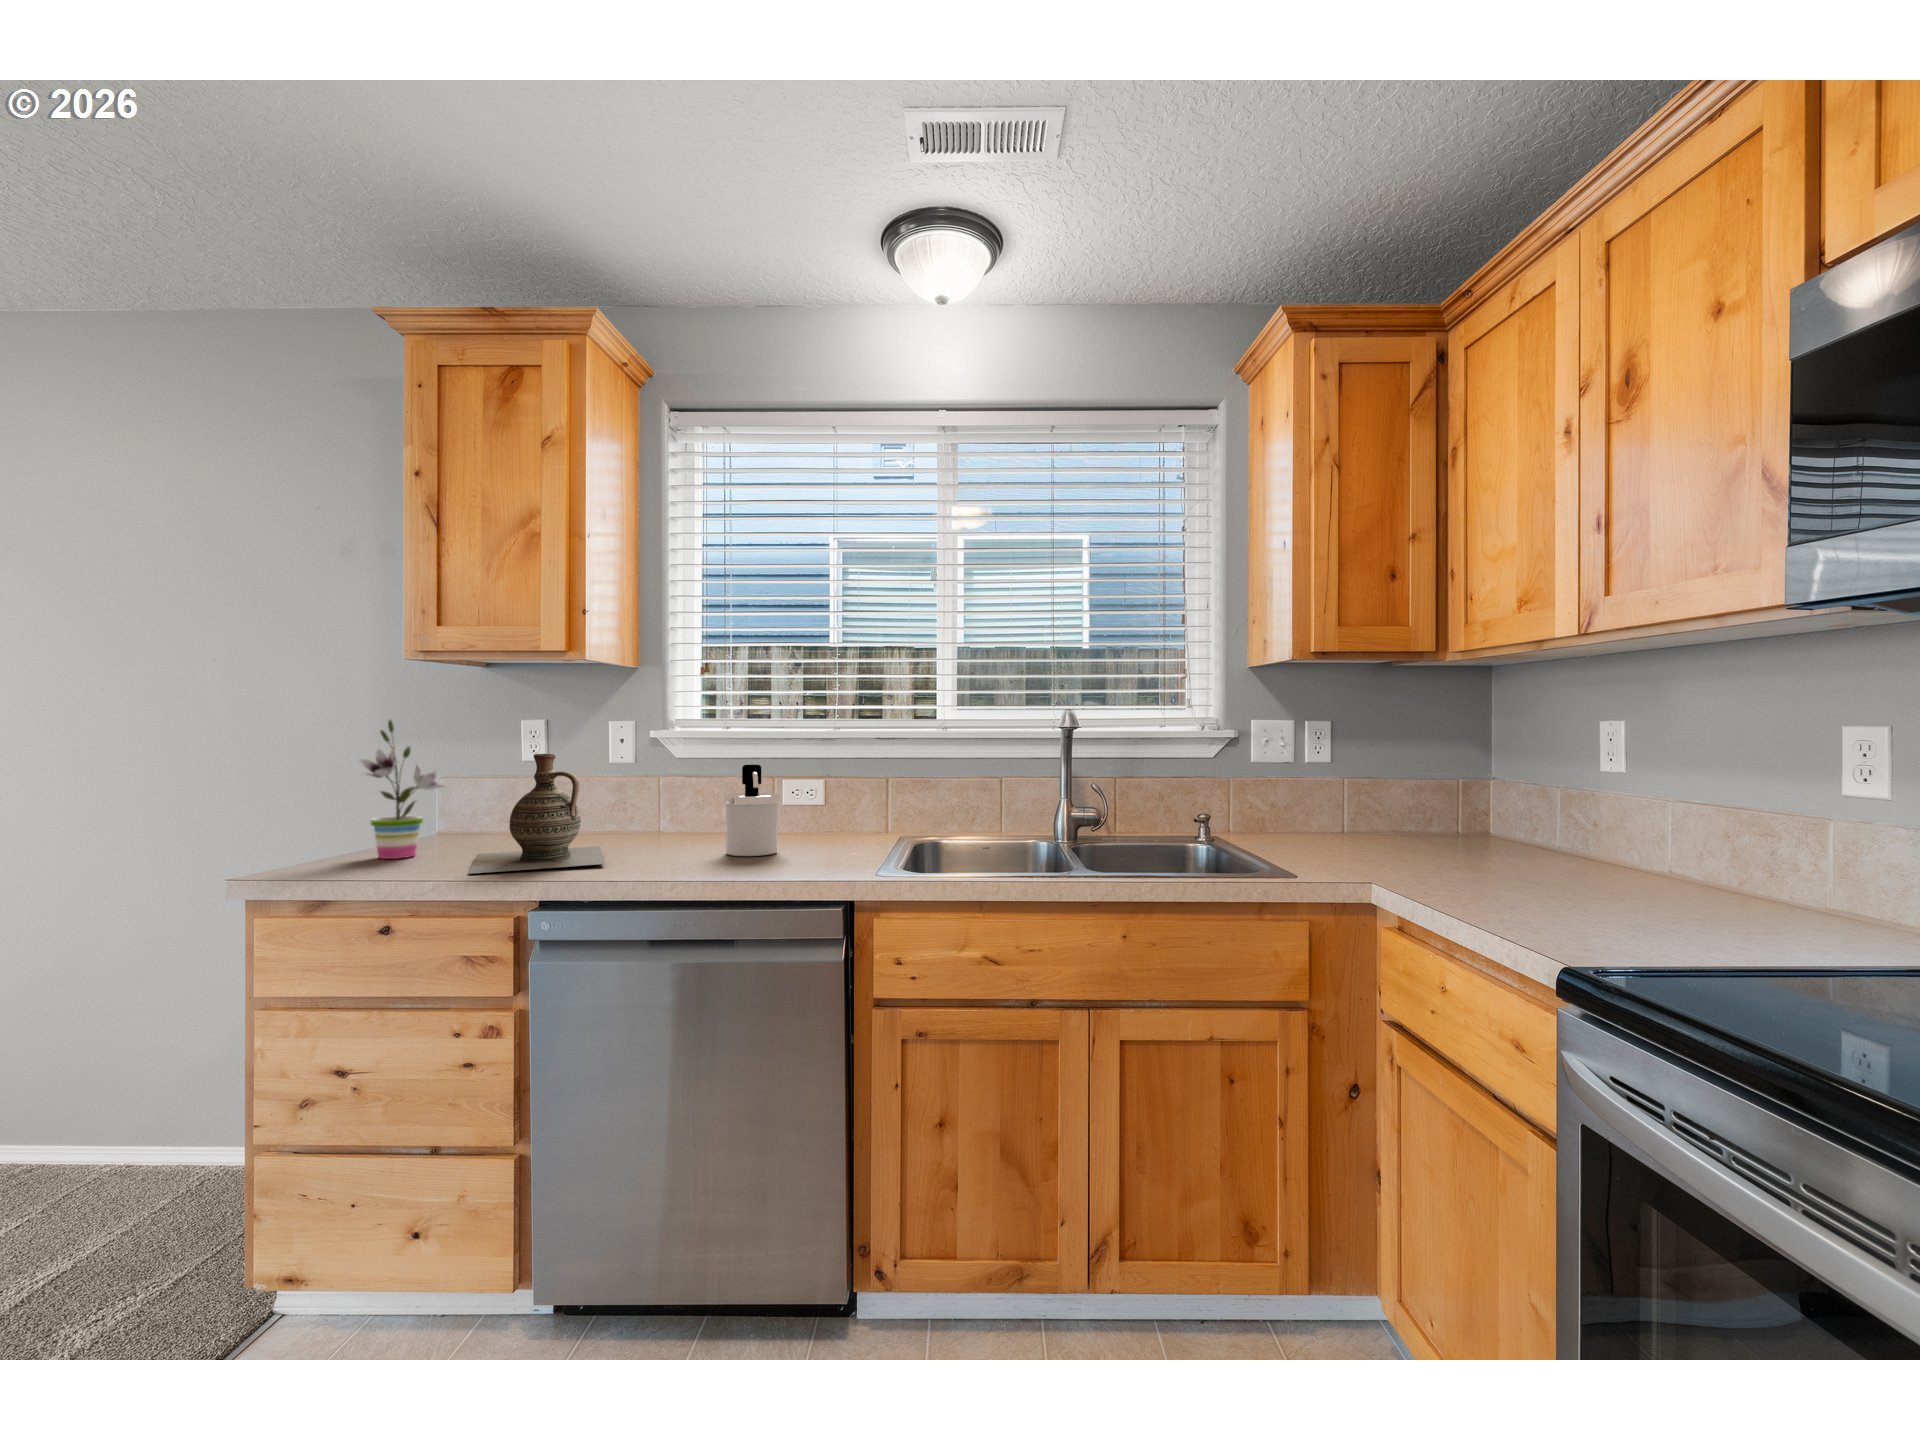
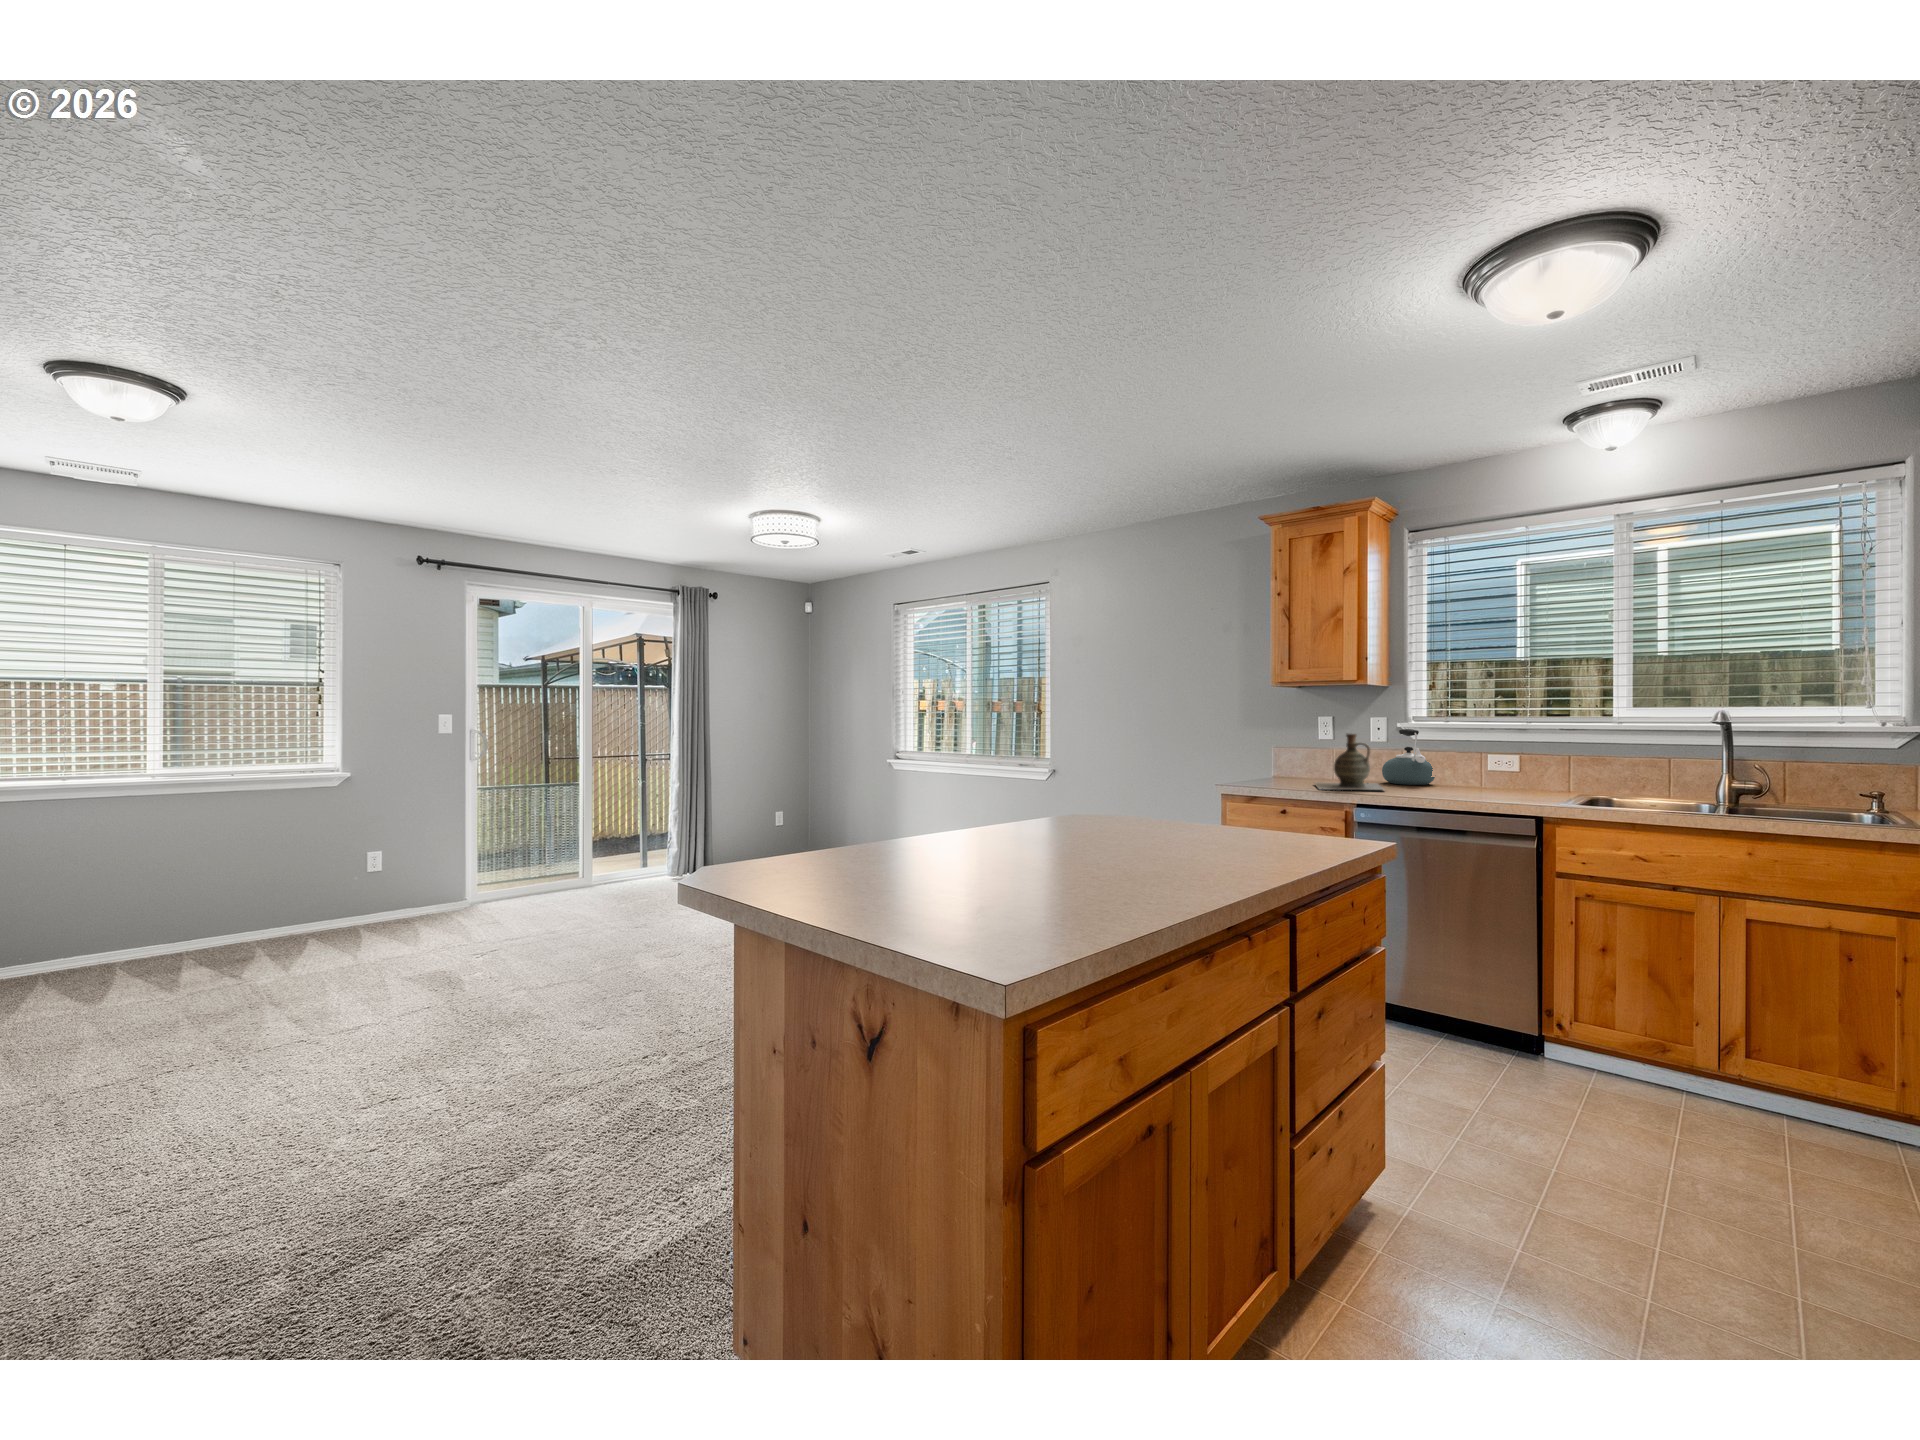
potted plant: present [360,720,443,859] -> none [1258,716,1297,782]
kettle: none [616,743,703,843] -> present [1382,729,1435,785]
soap dispenser: present [724,764,779,856] -> none [1453,742,1490,793]

